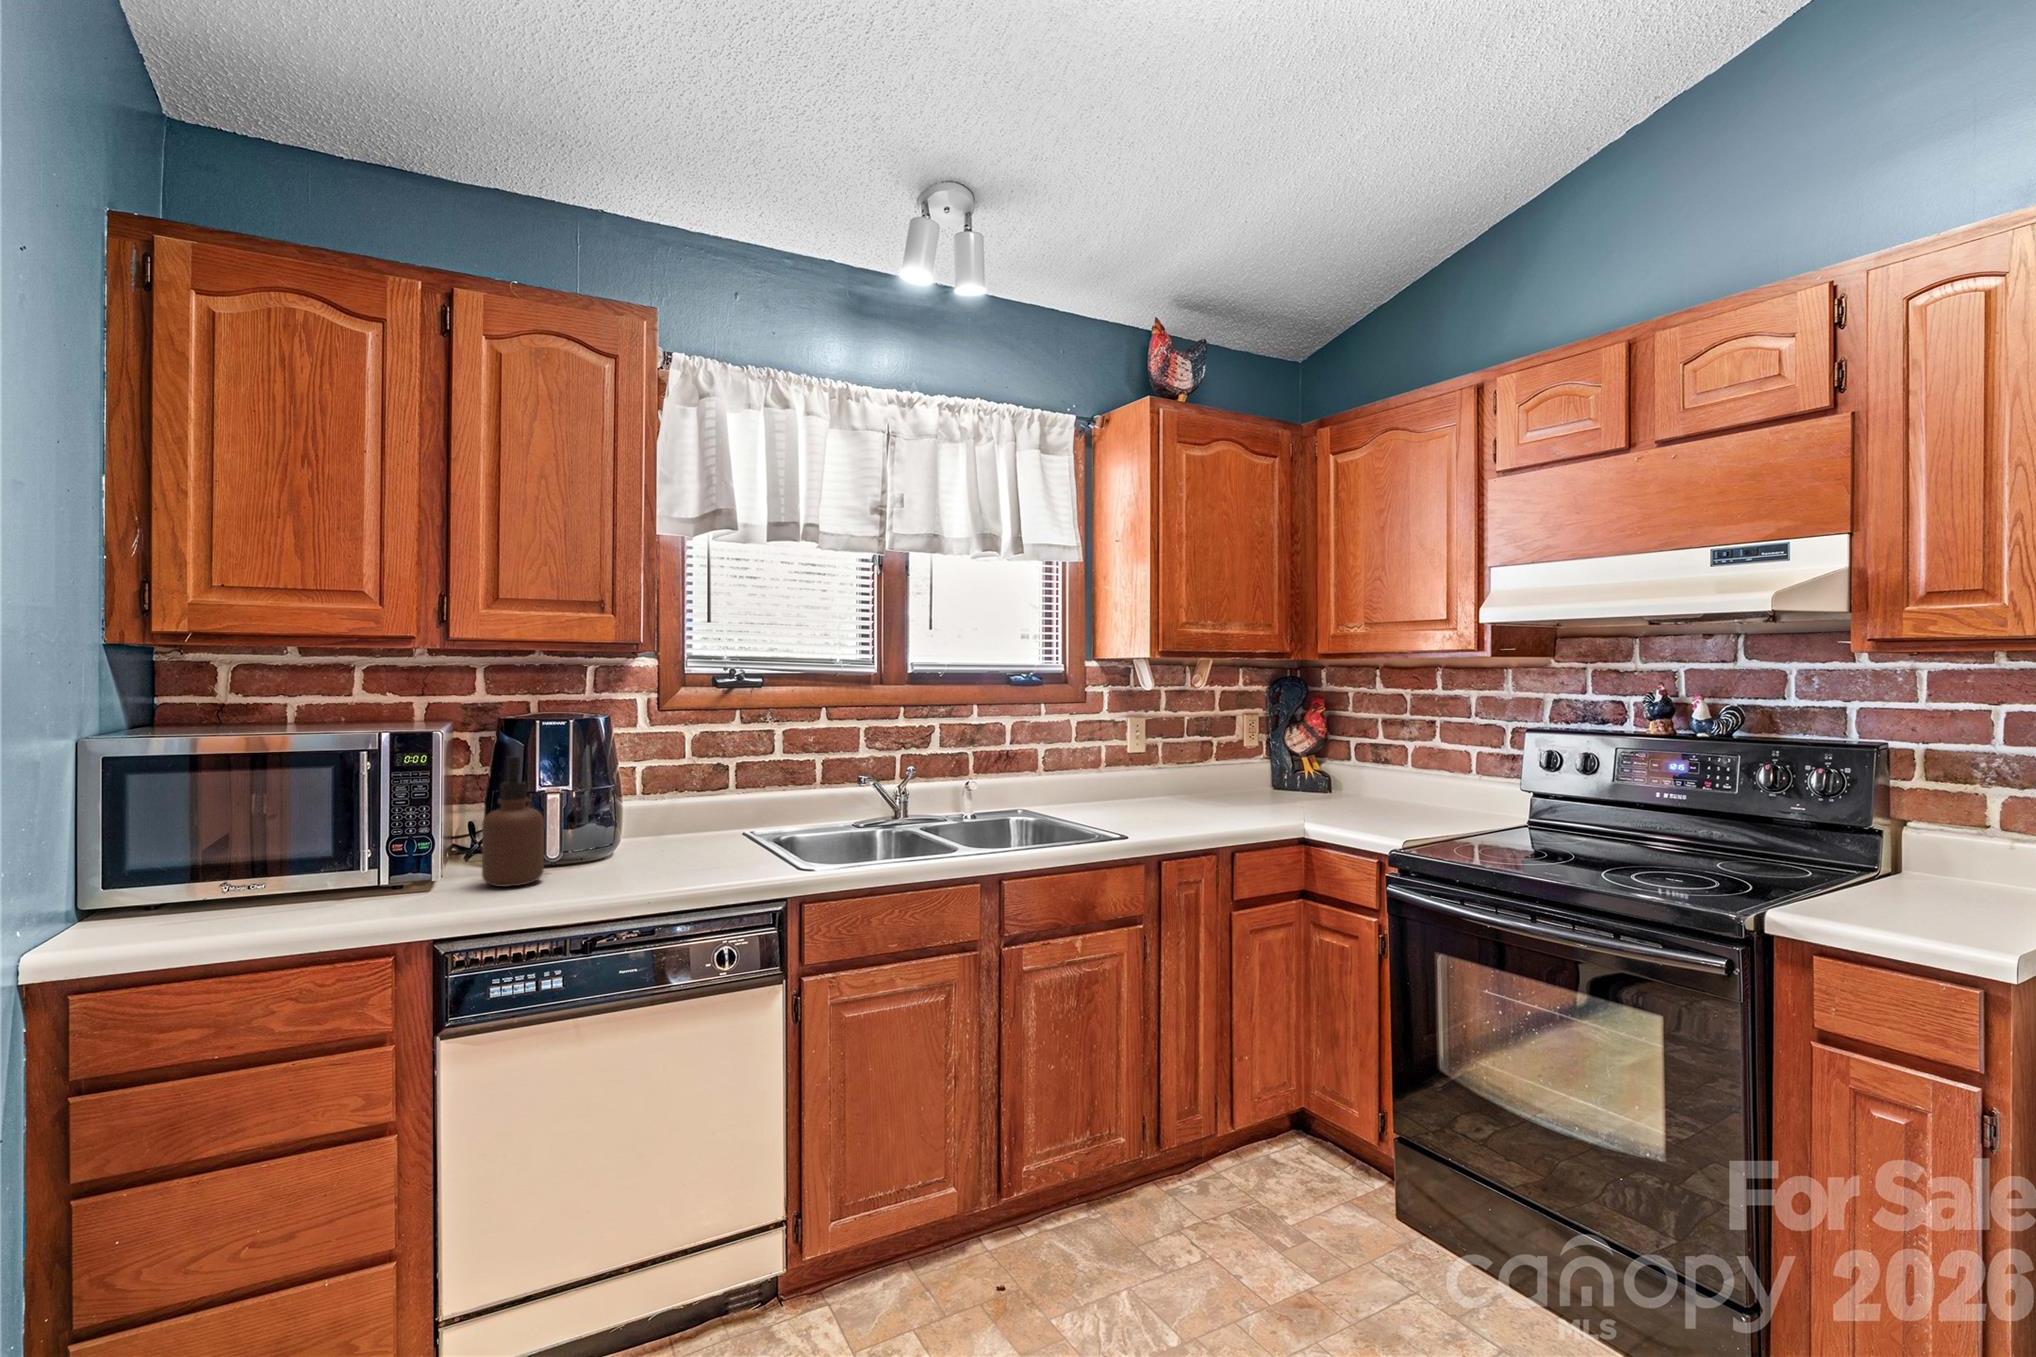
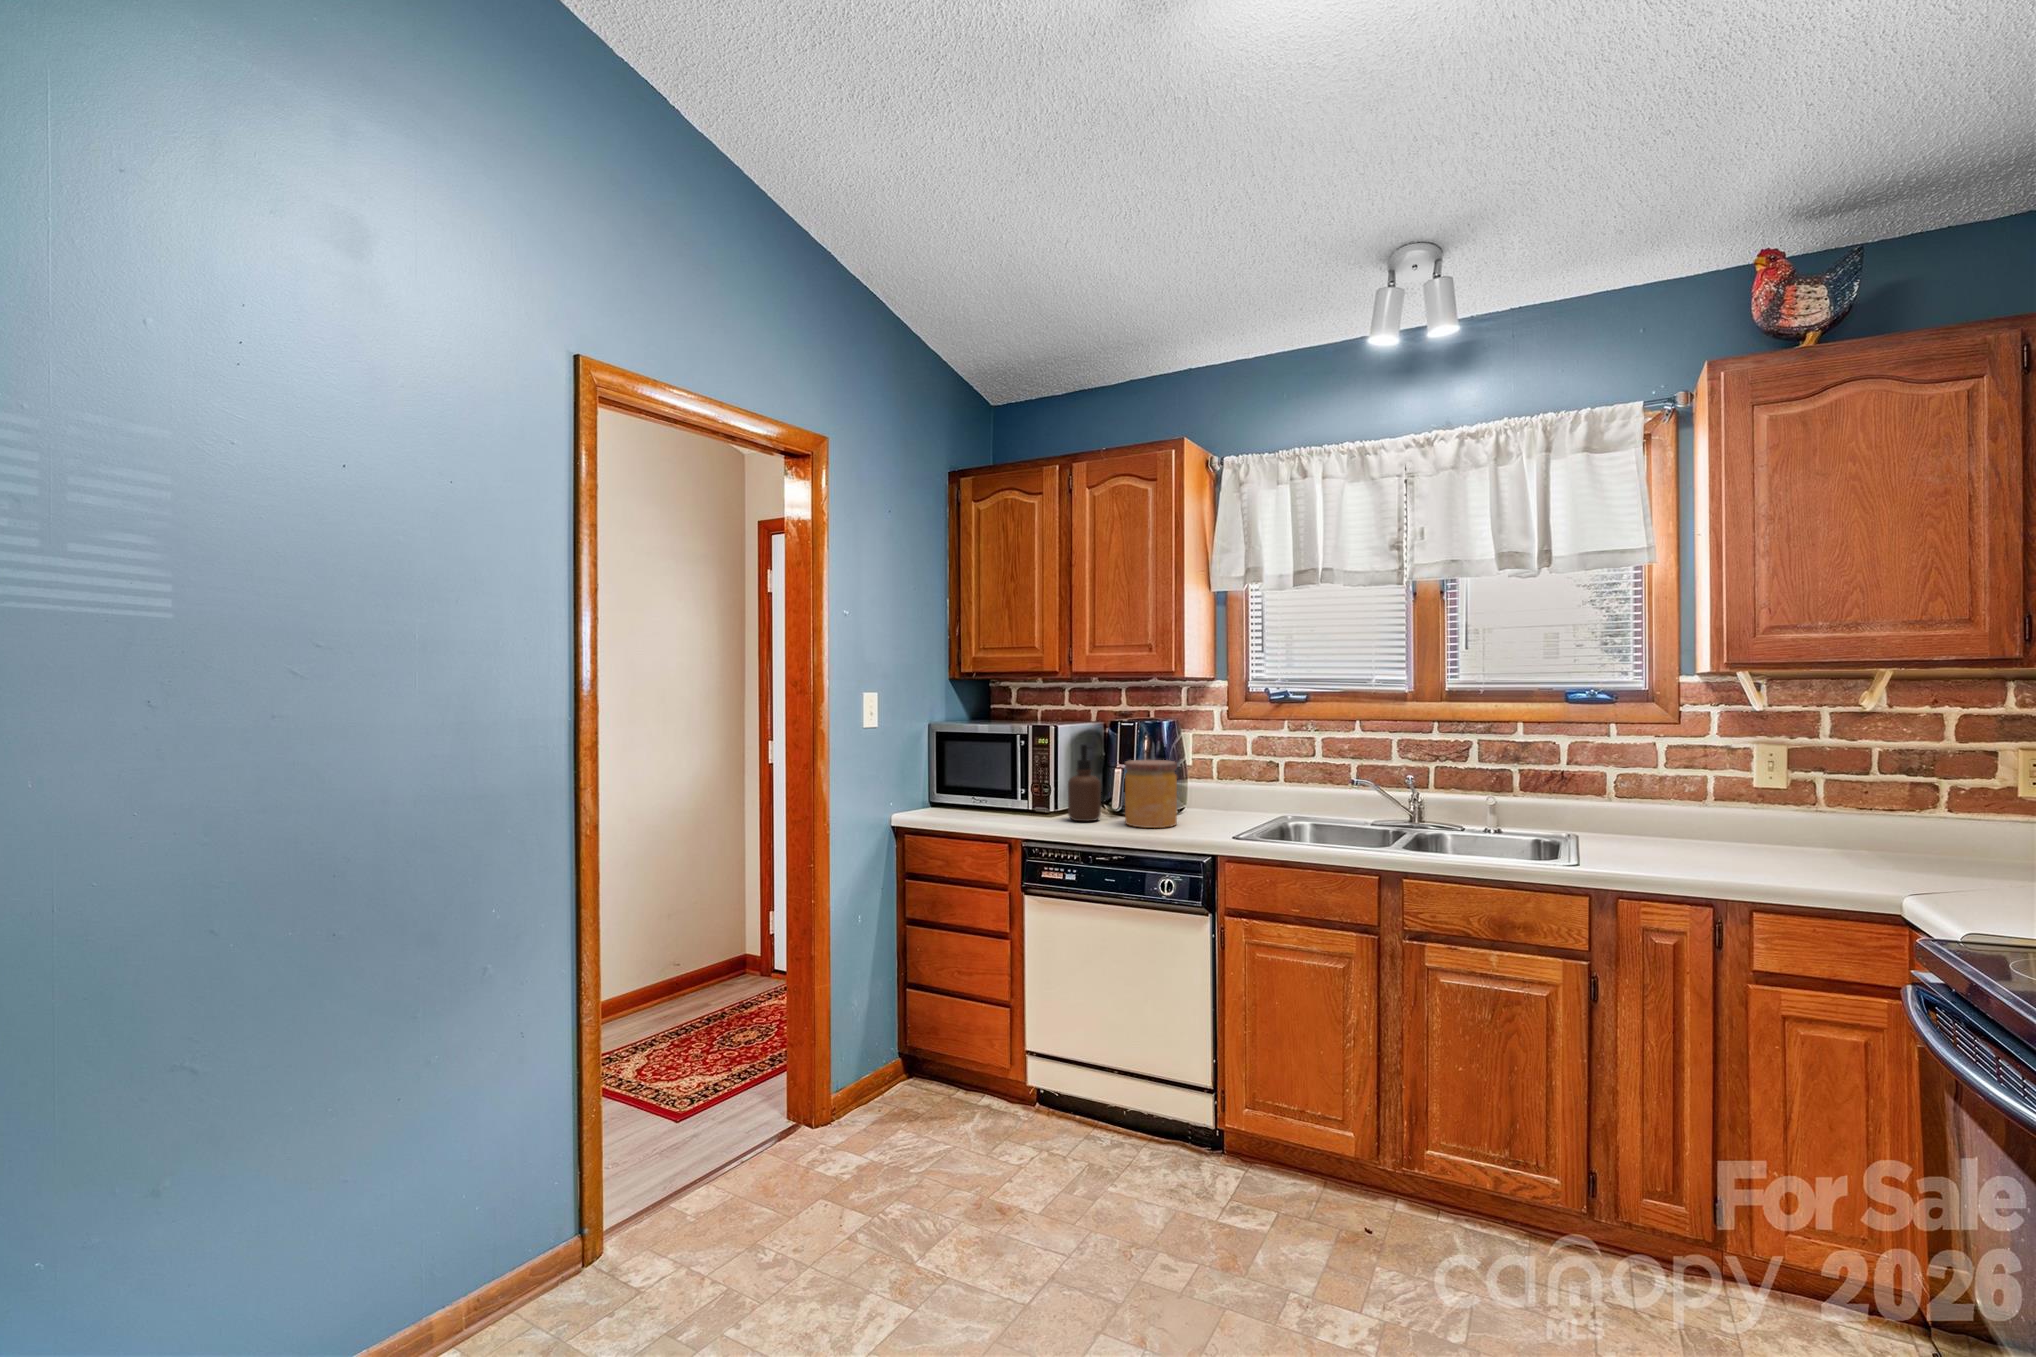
jar: none [592,772,677,878] -> present [1125,760,1177,828]

